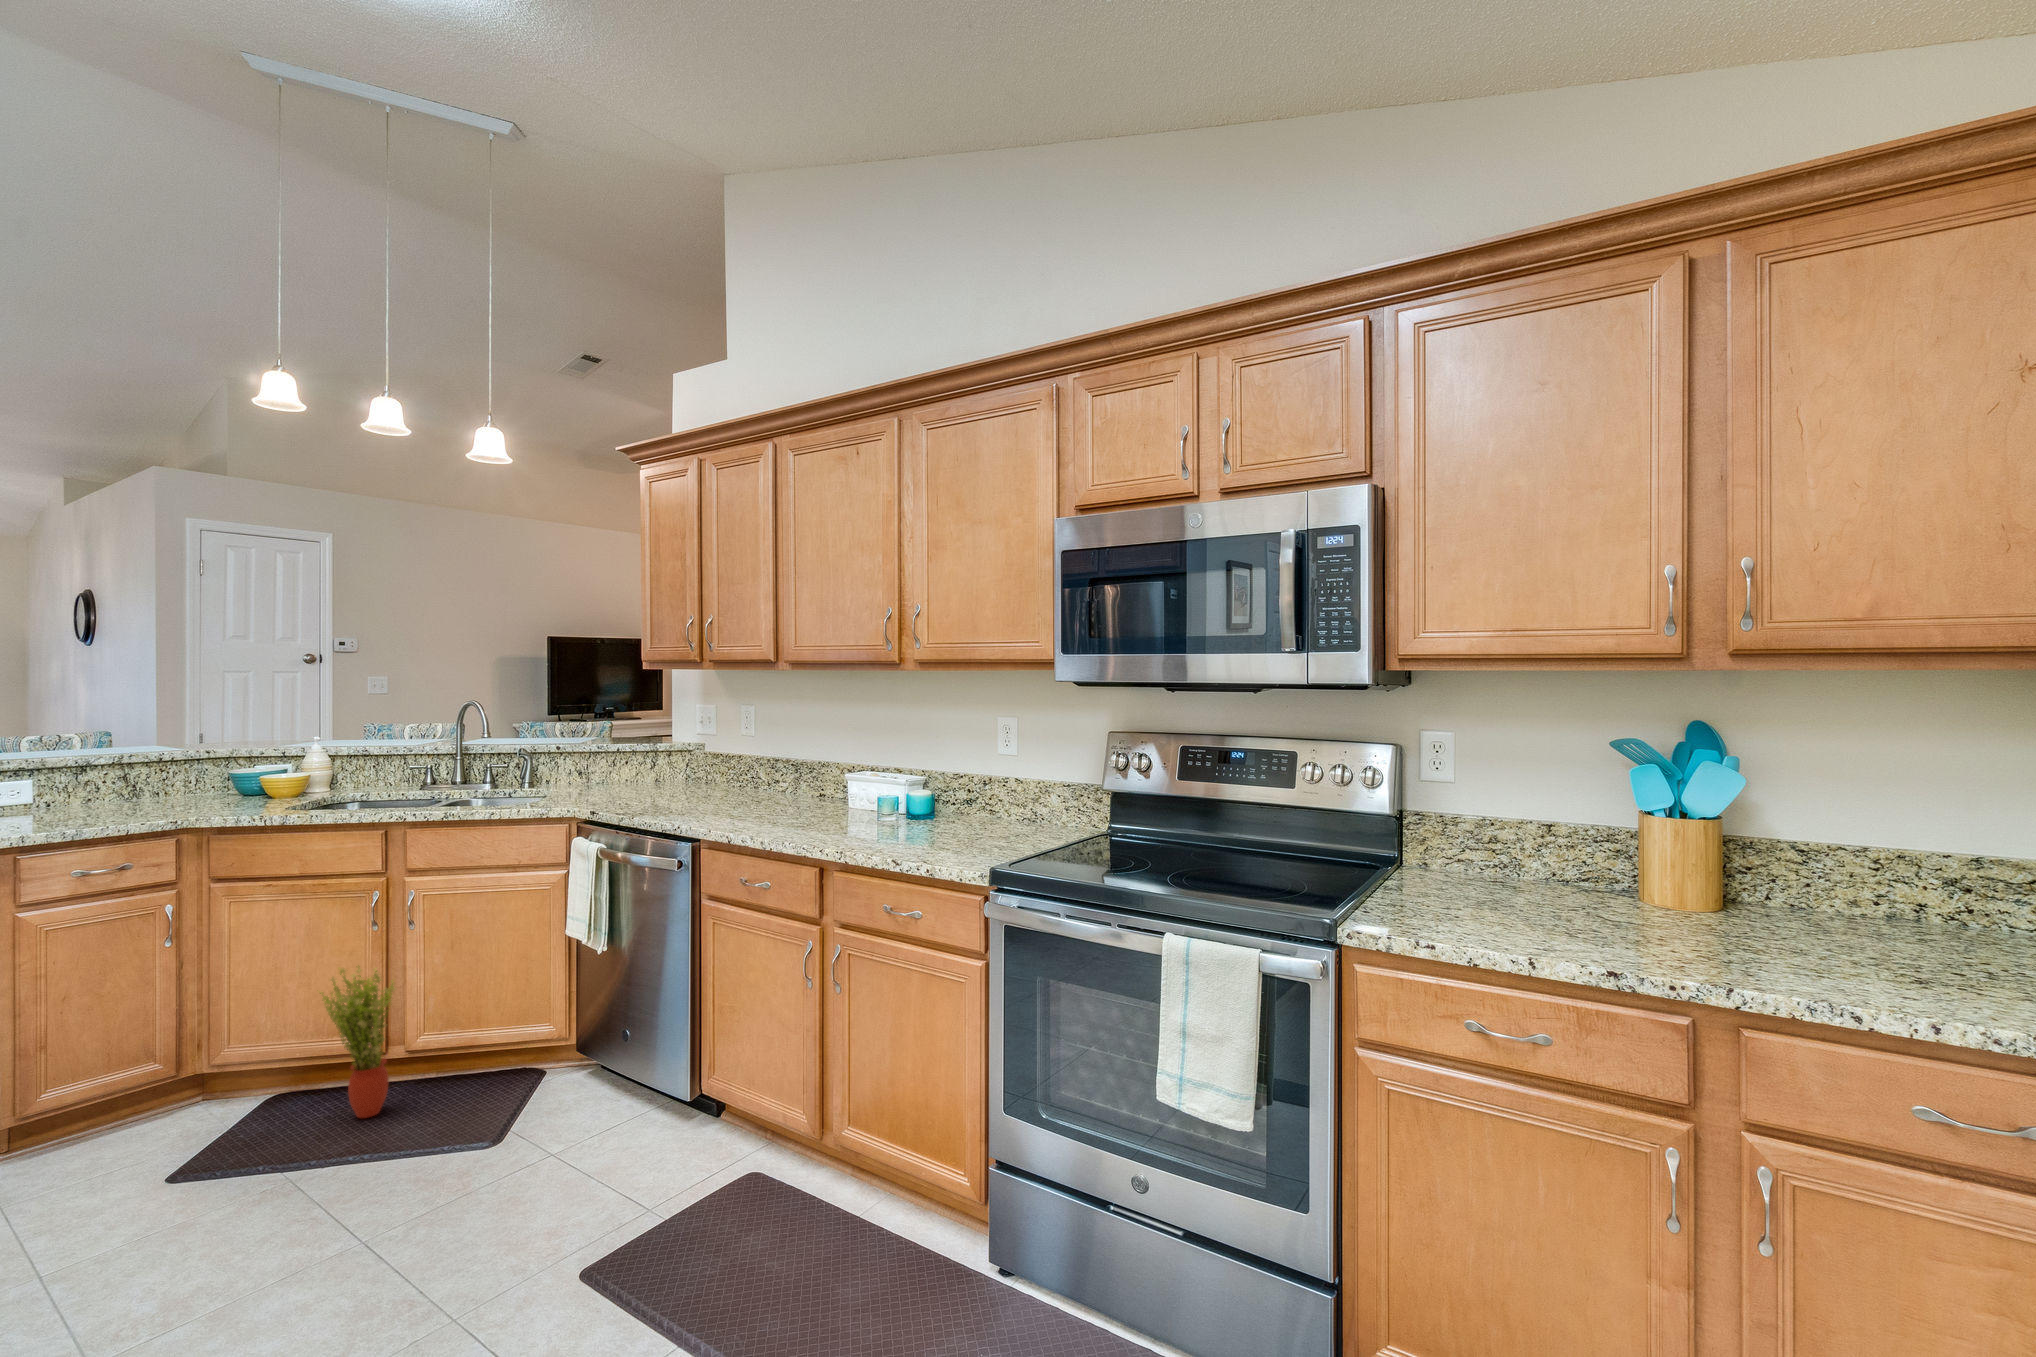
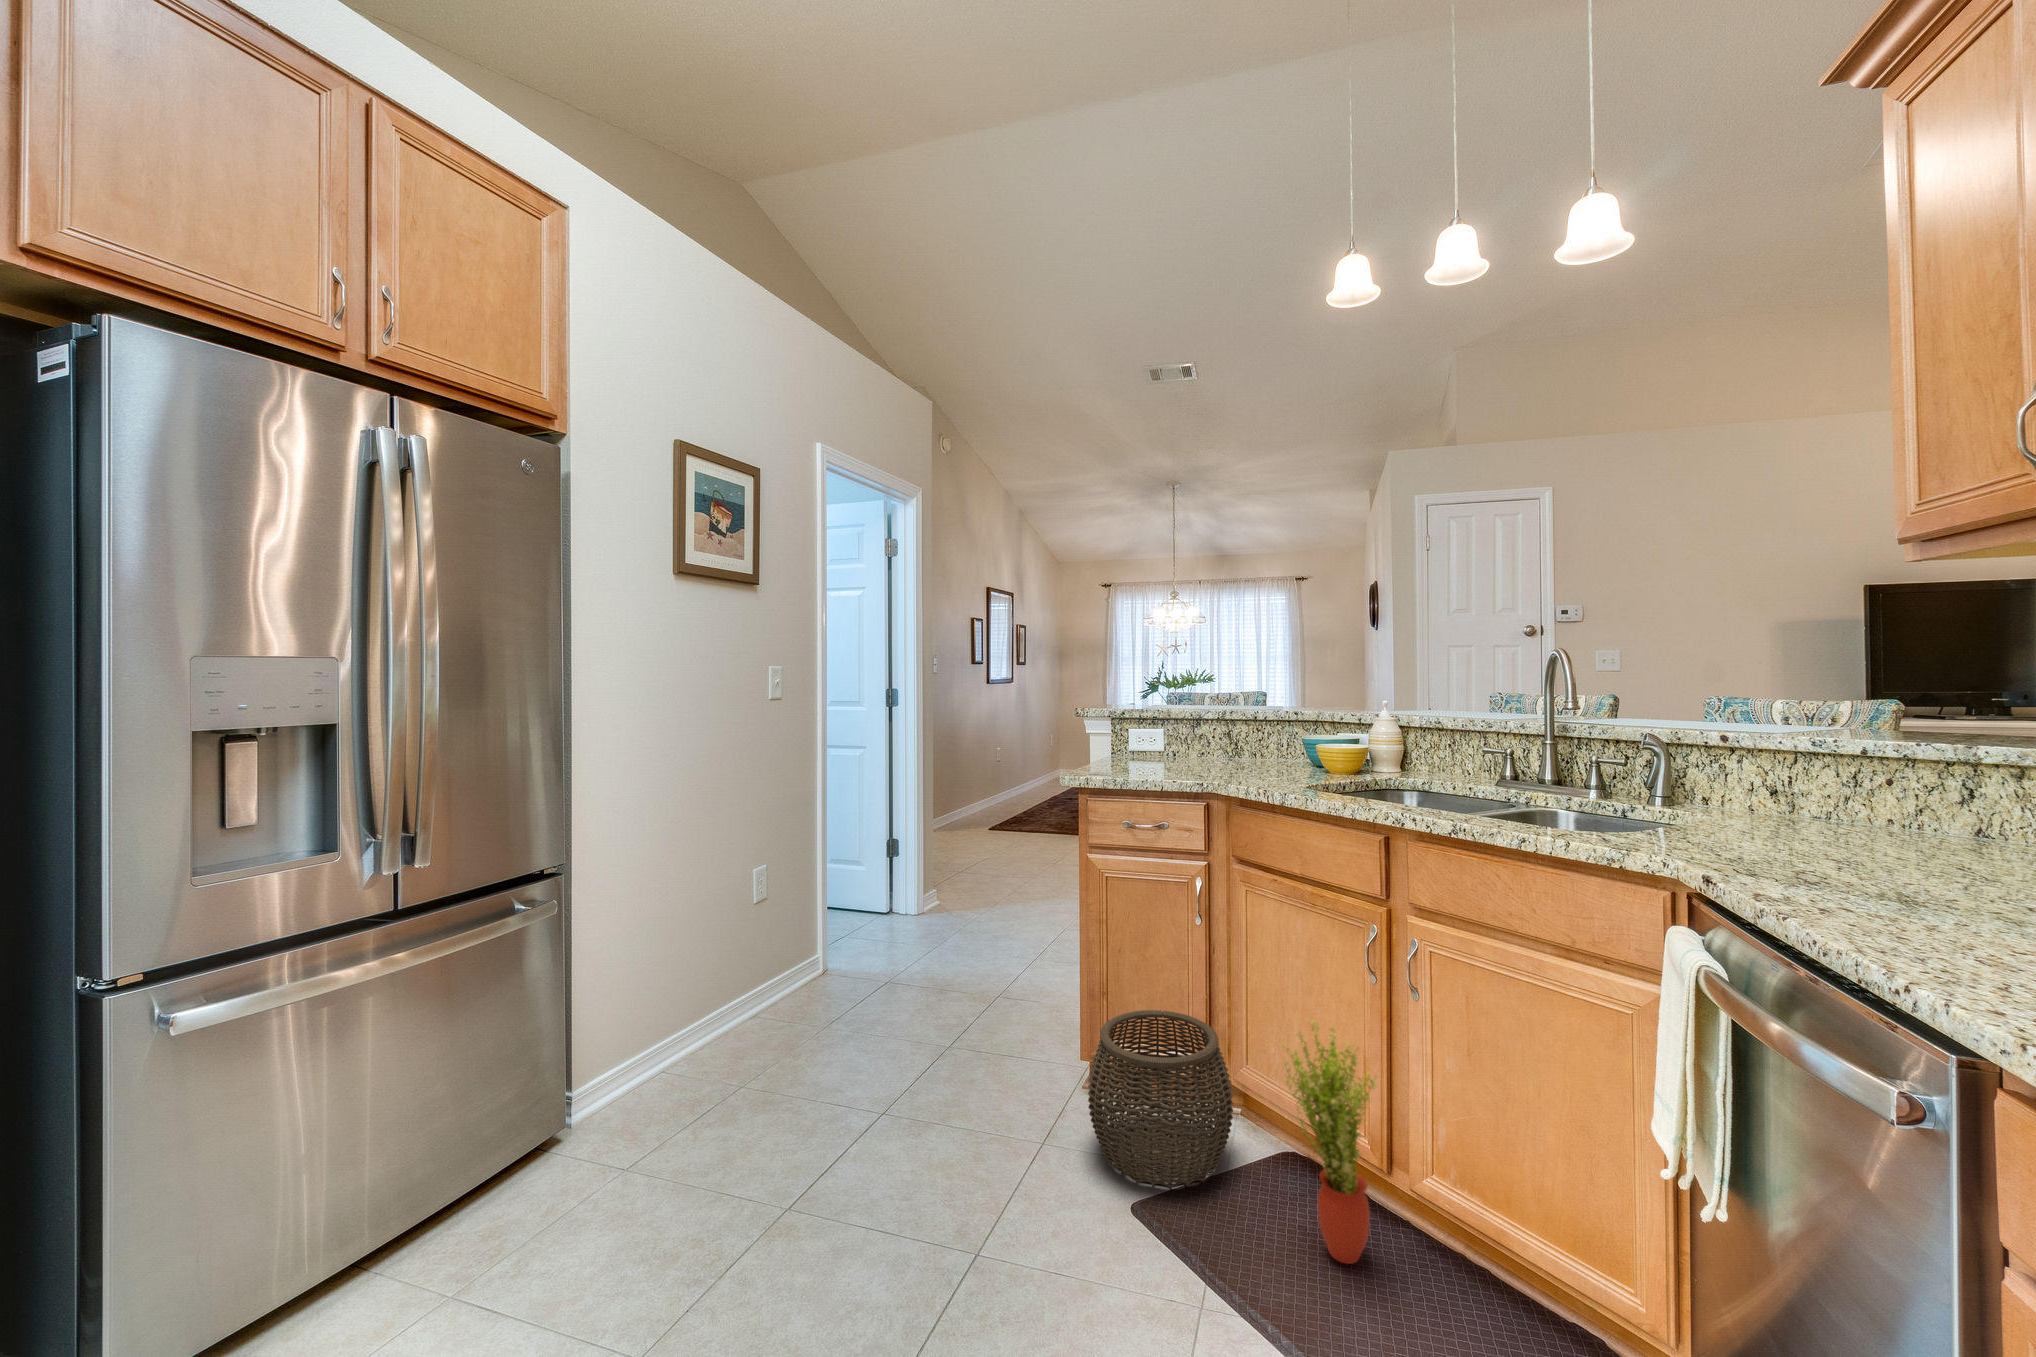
woven basket: none [69,1024,245,1178] -> present [1088,1010,1233,1188]

